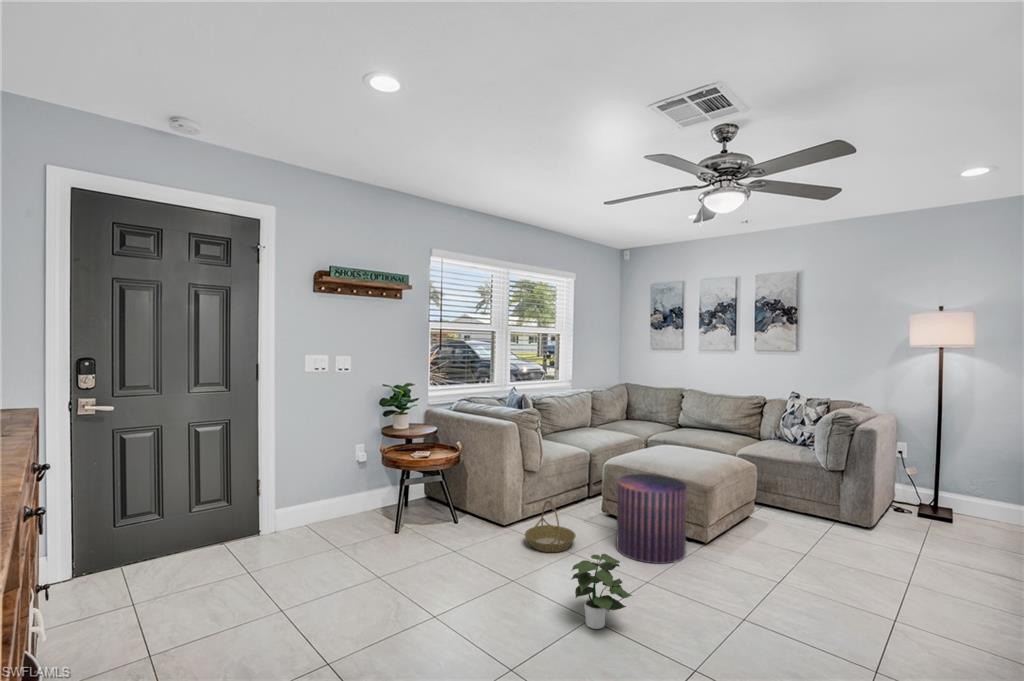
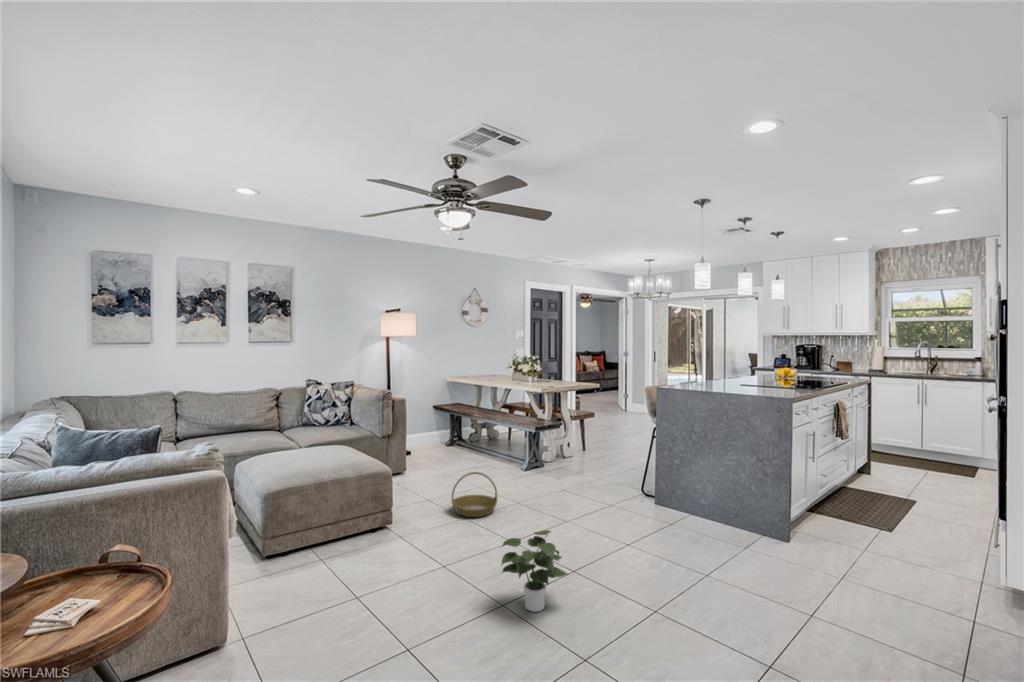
pouf: present [616,474,687,564] -> none [349,469,425,569]
basket: present [525,500,576,552] -> present [452,472,497,517]

